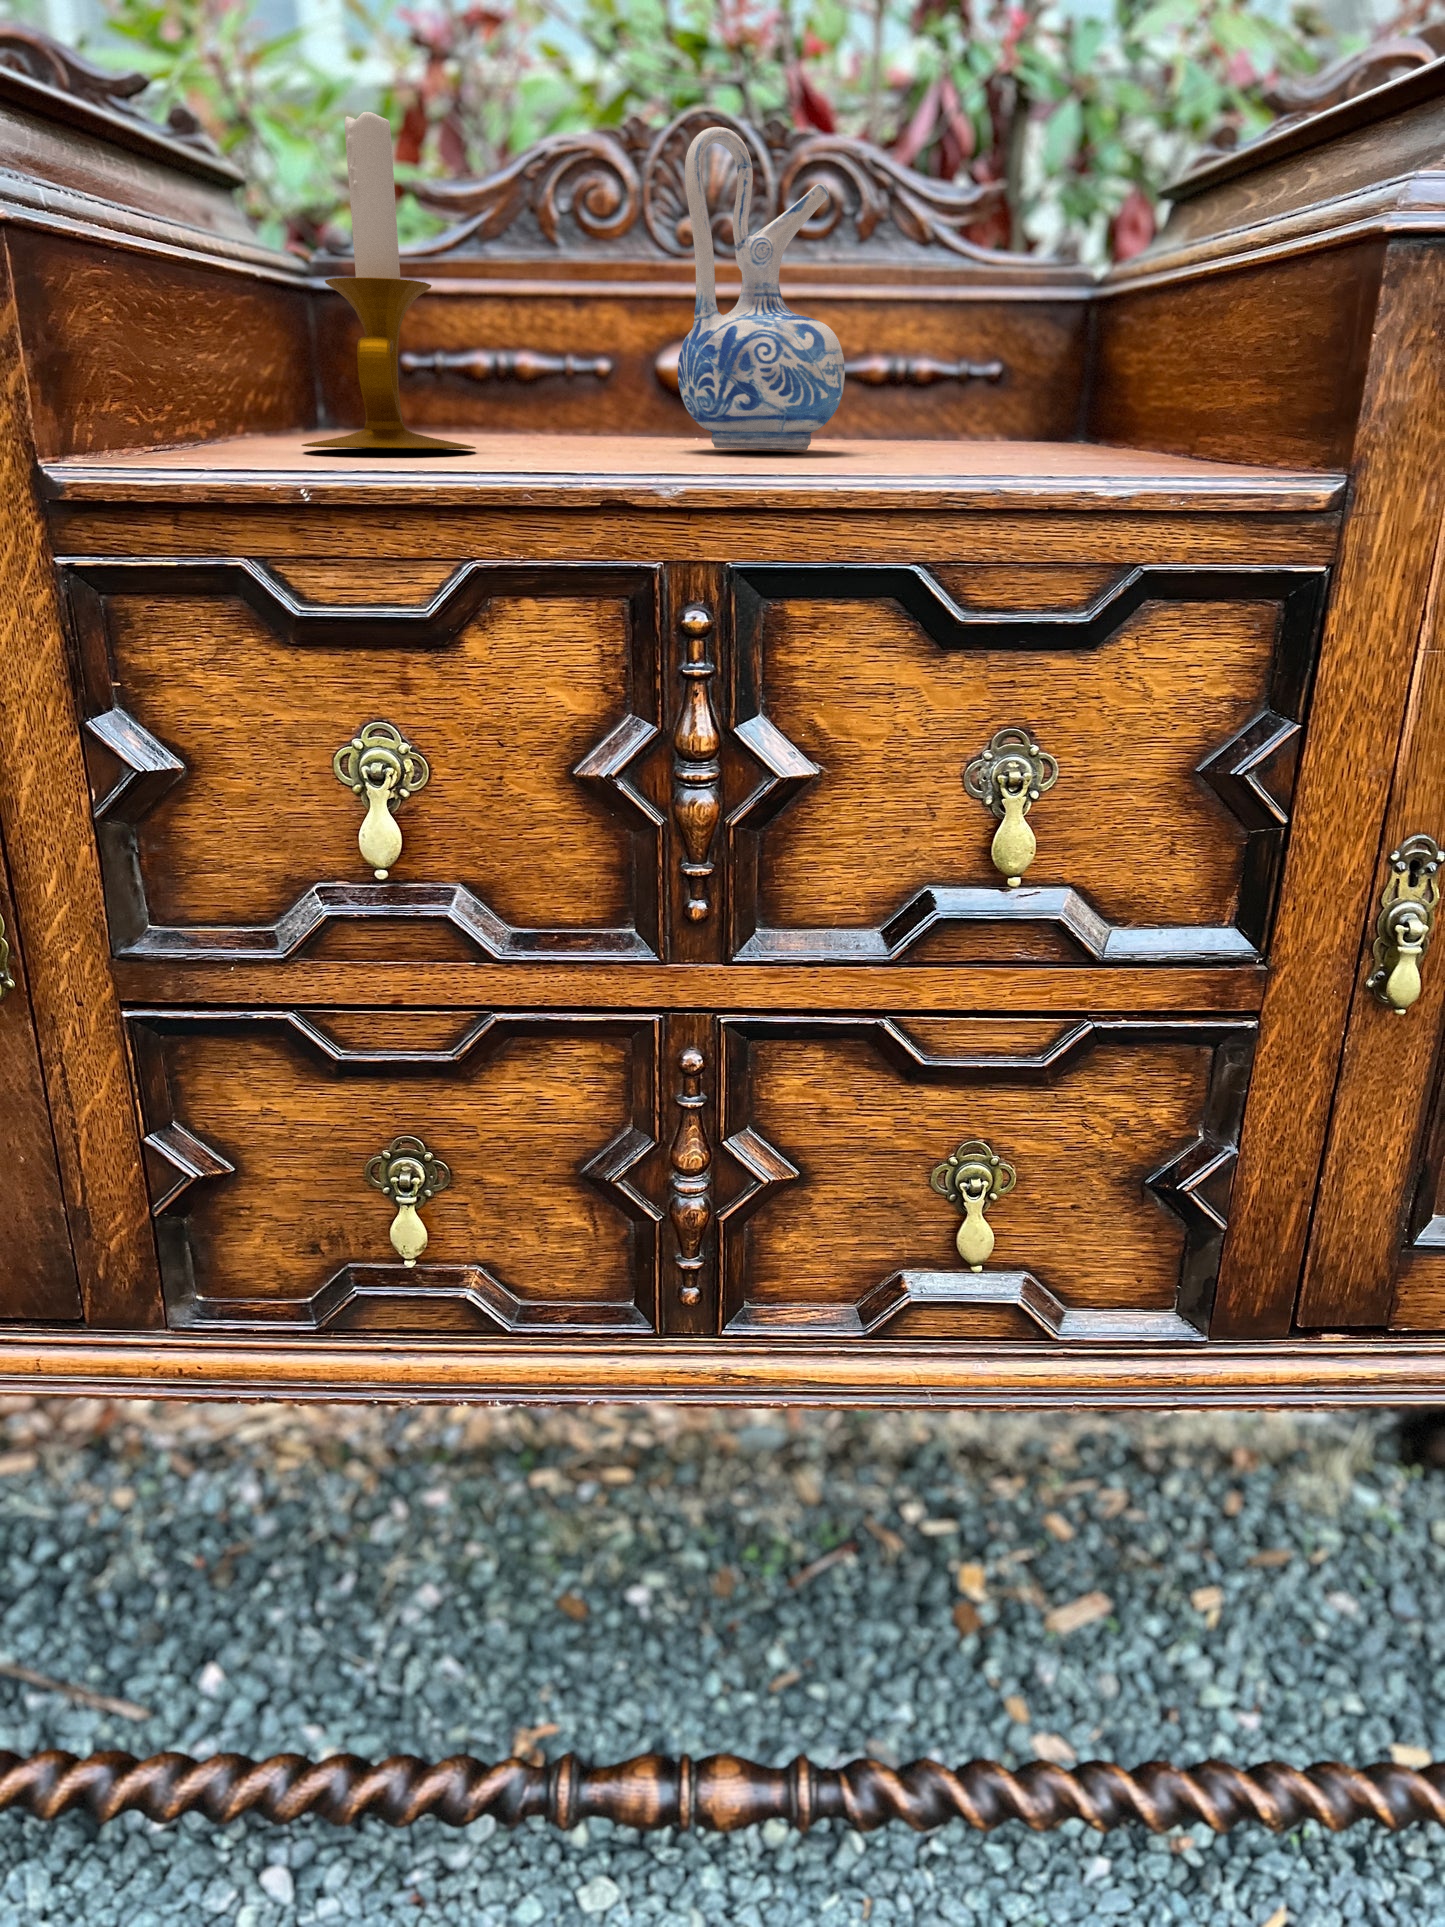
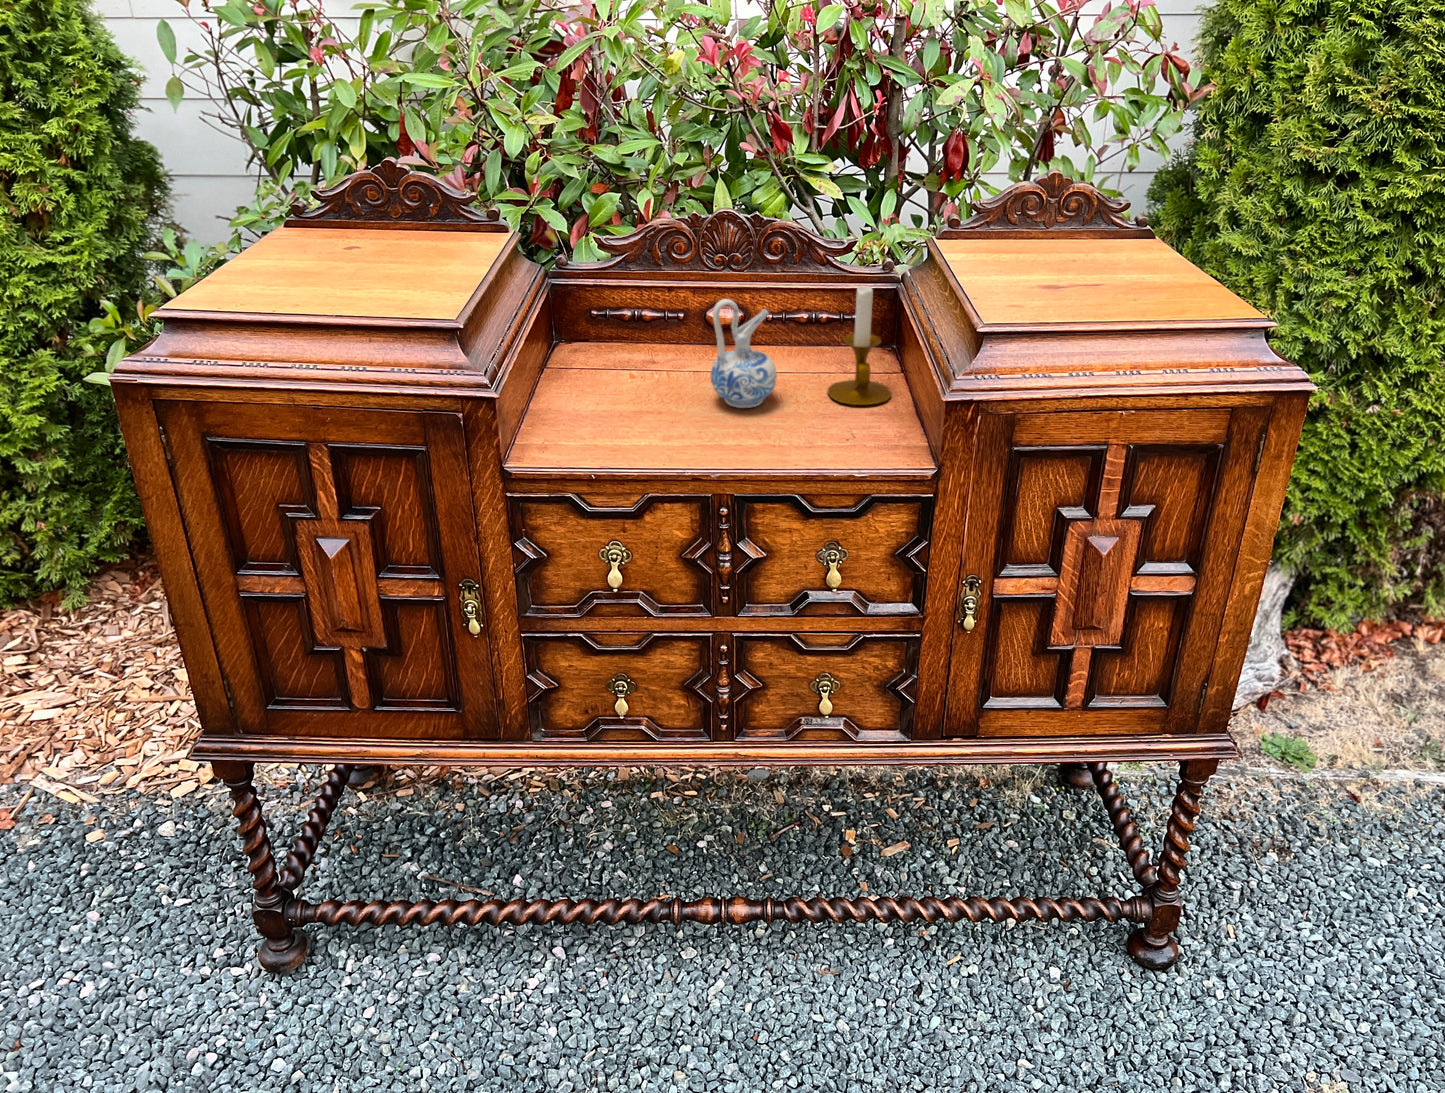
candlestick: present [302,112,476,449] -> present [828,286,891,405]

